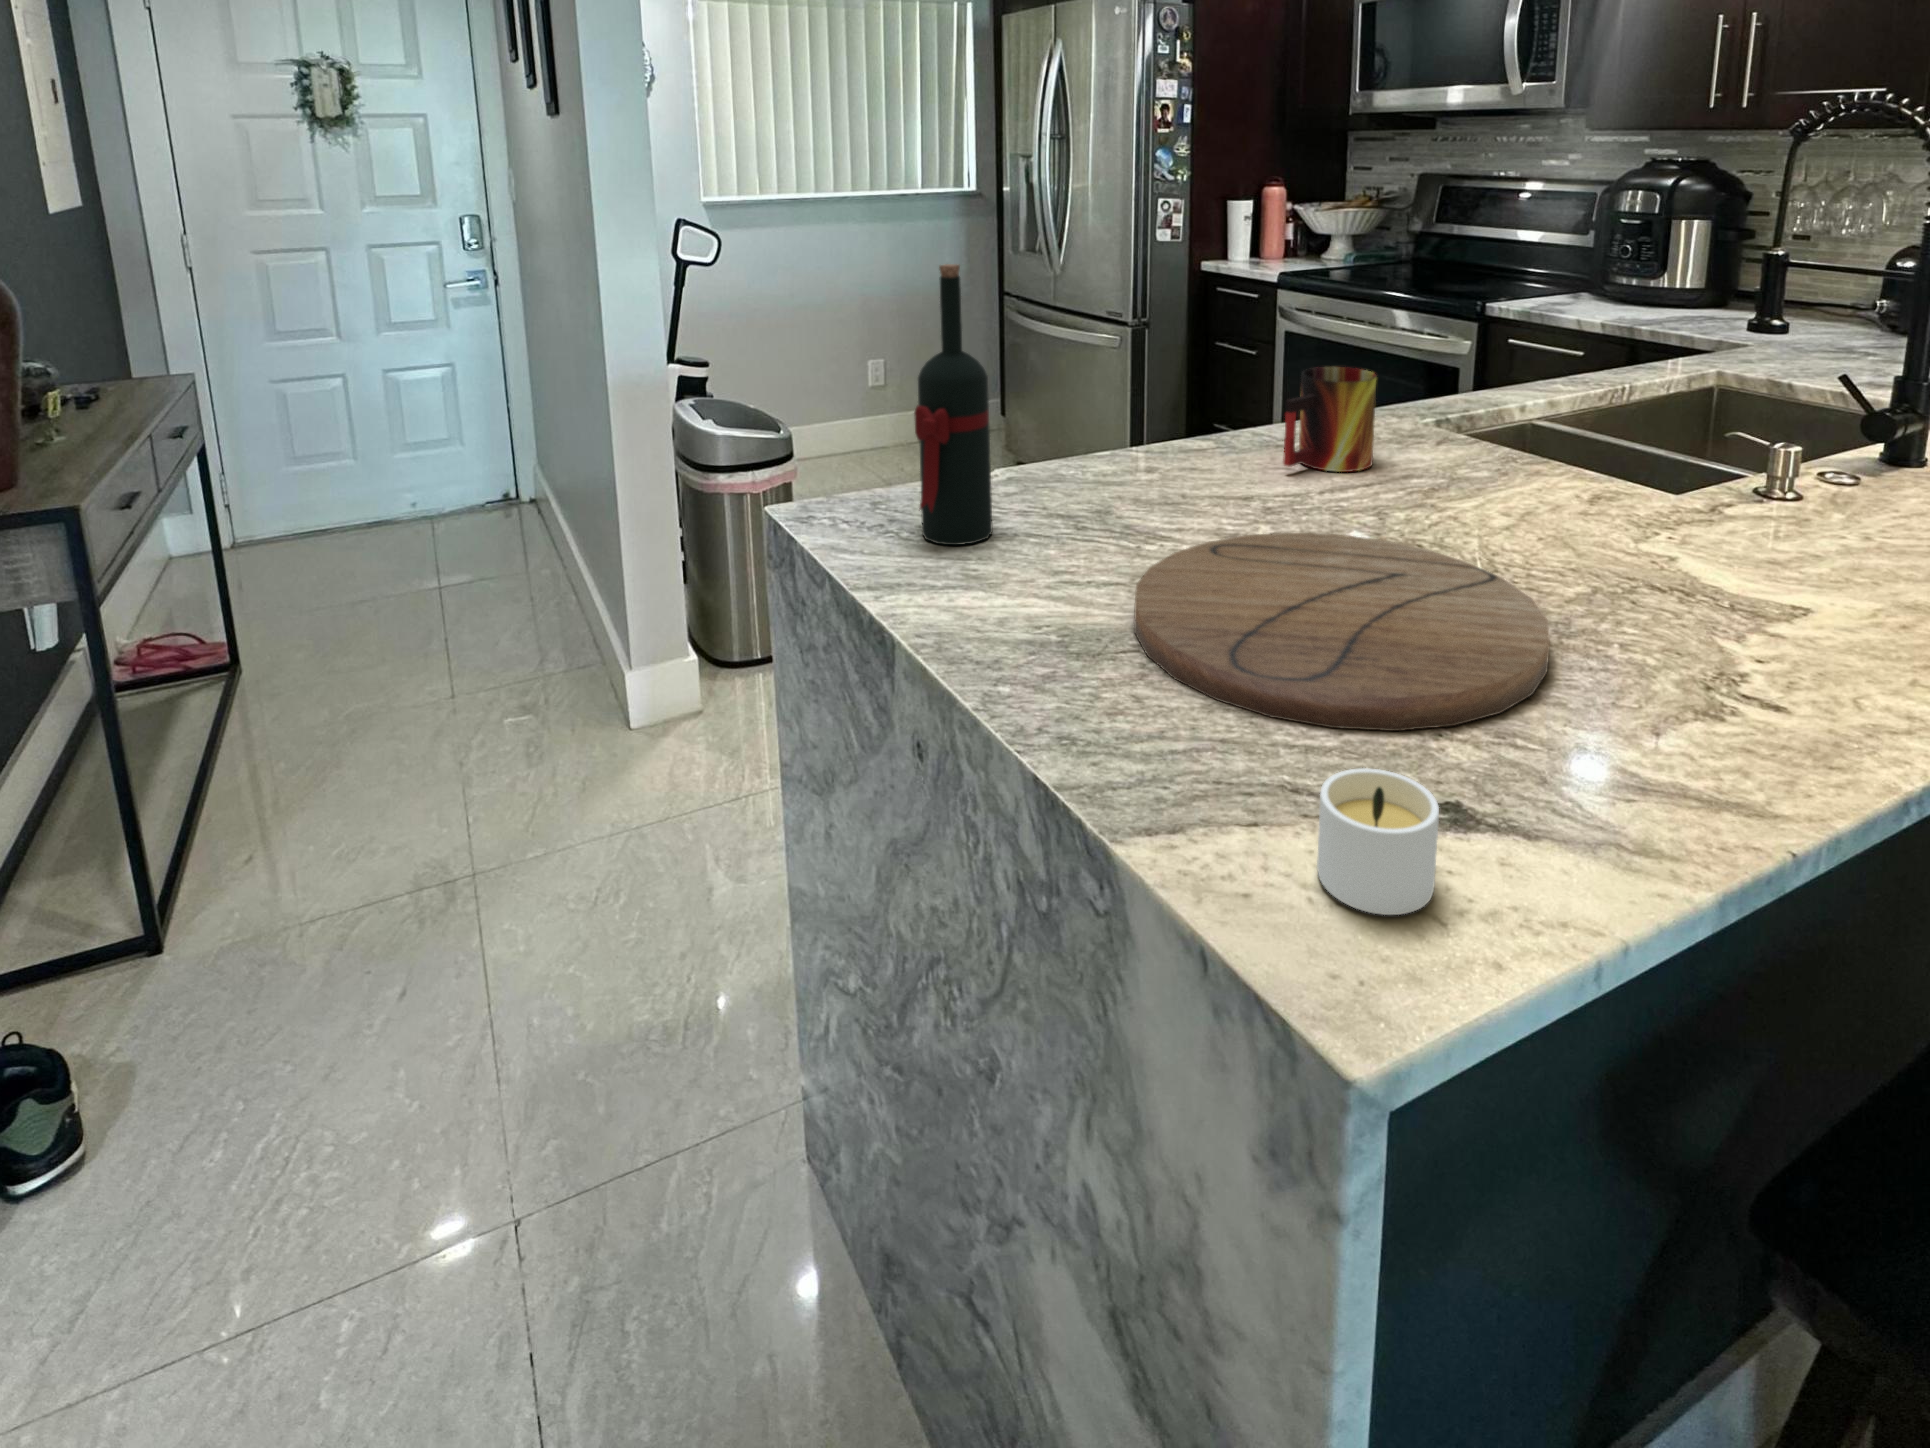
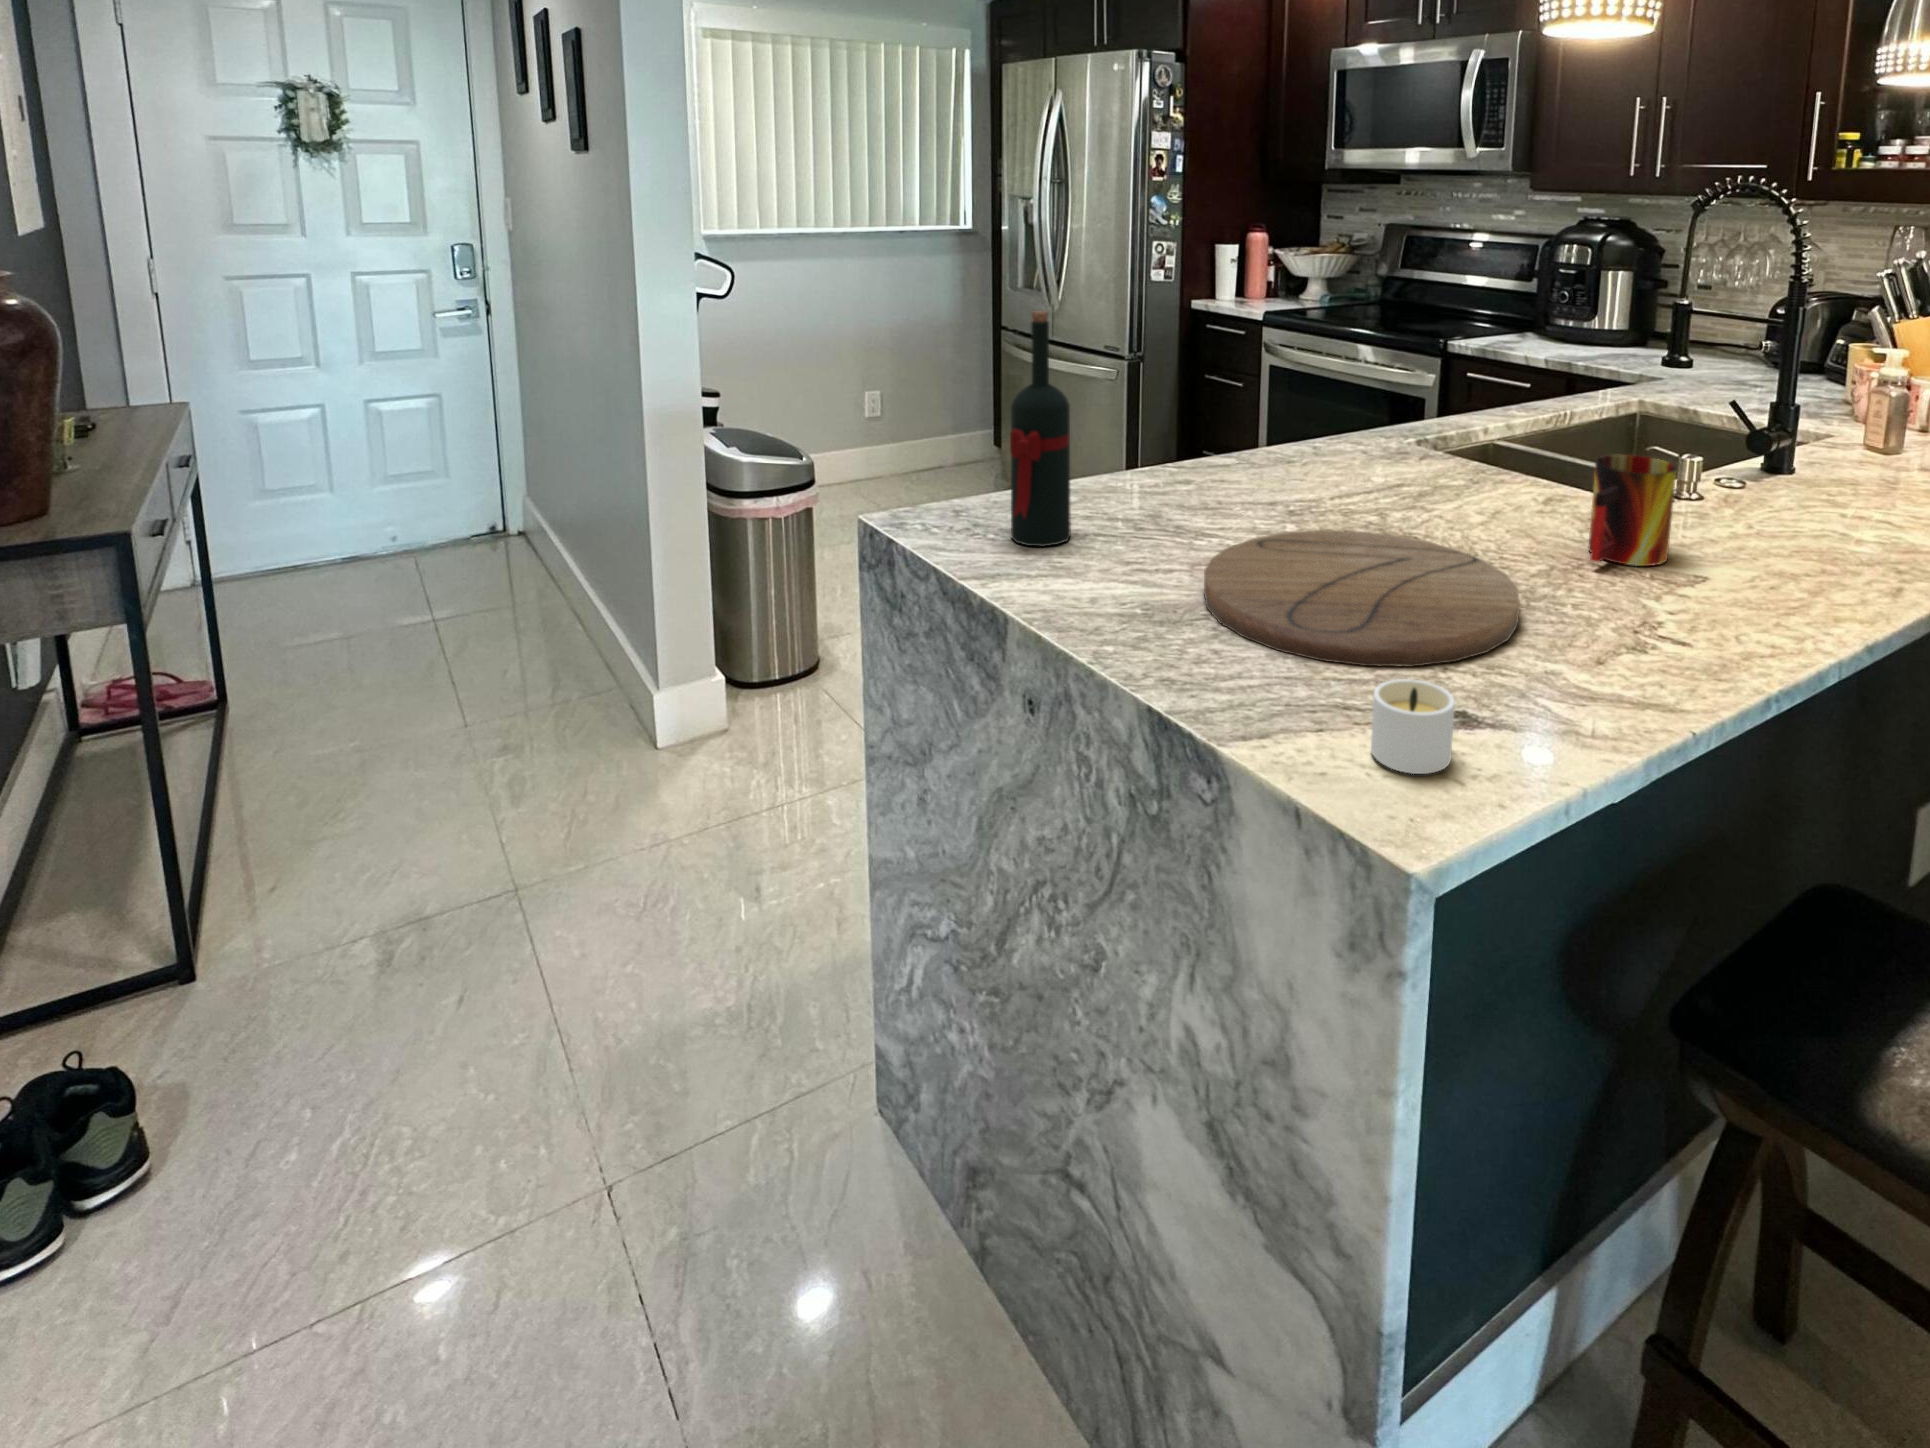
mug: present [1283,367,1377,472] -> present [1589,455,1676,566]

